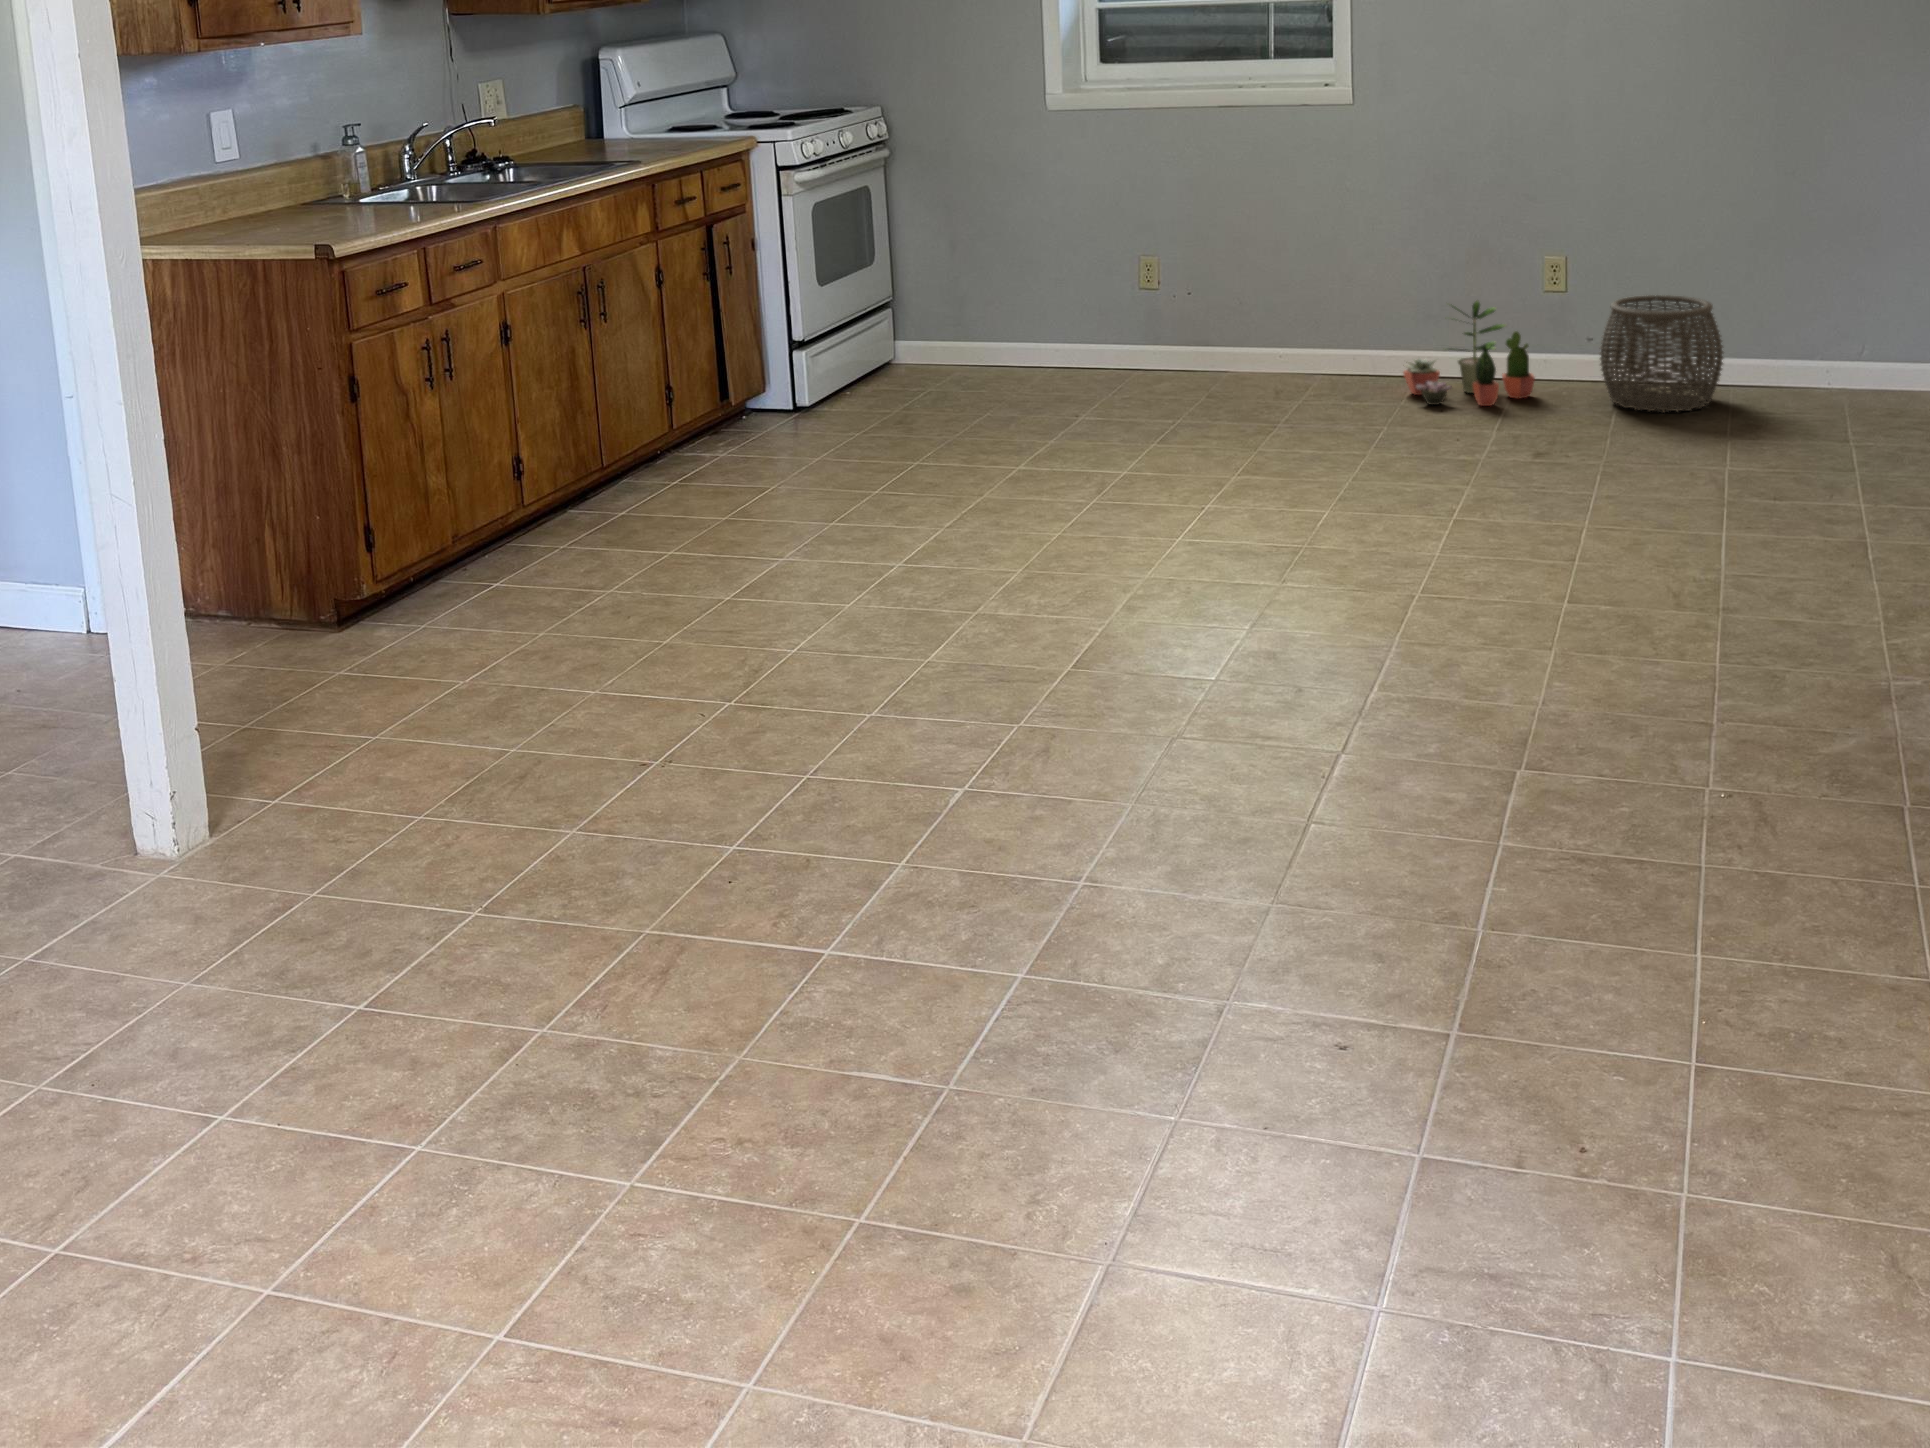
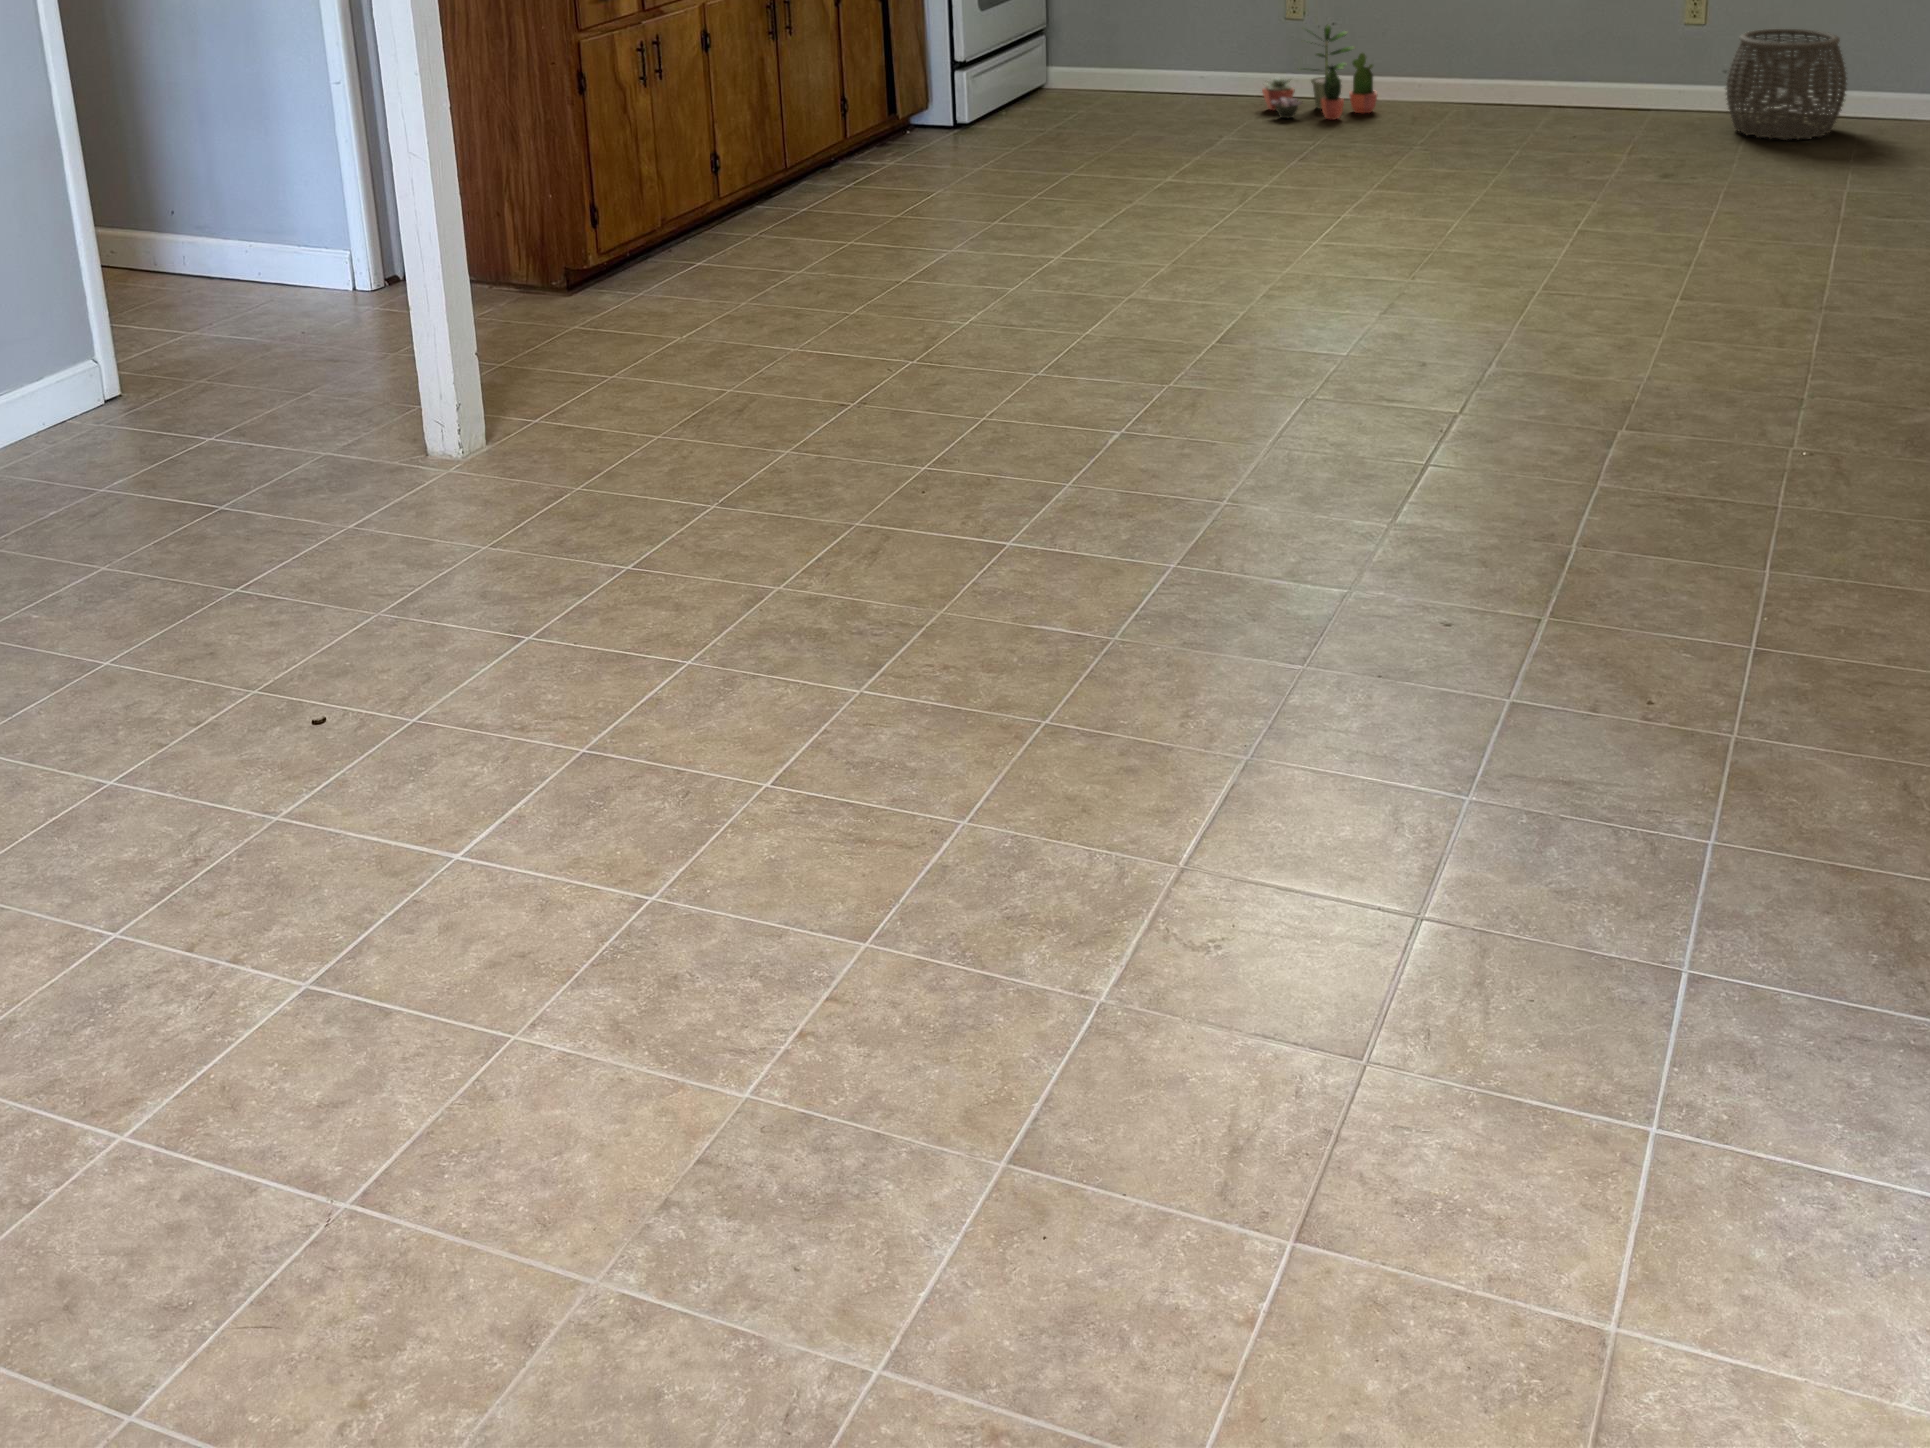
potted plant: present [1404,301,1535,406] -> present [1262,25,1377,119]

